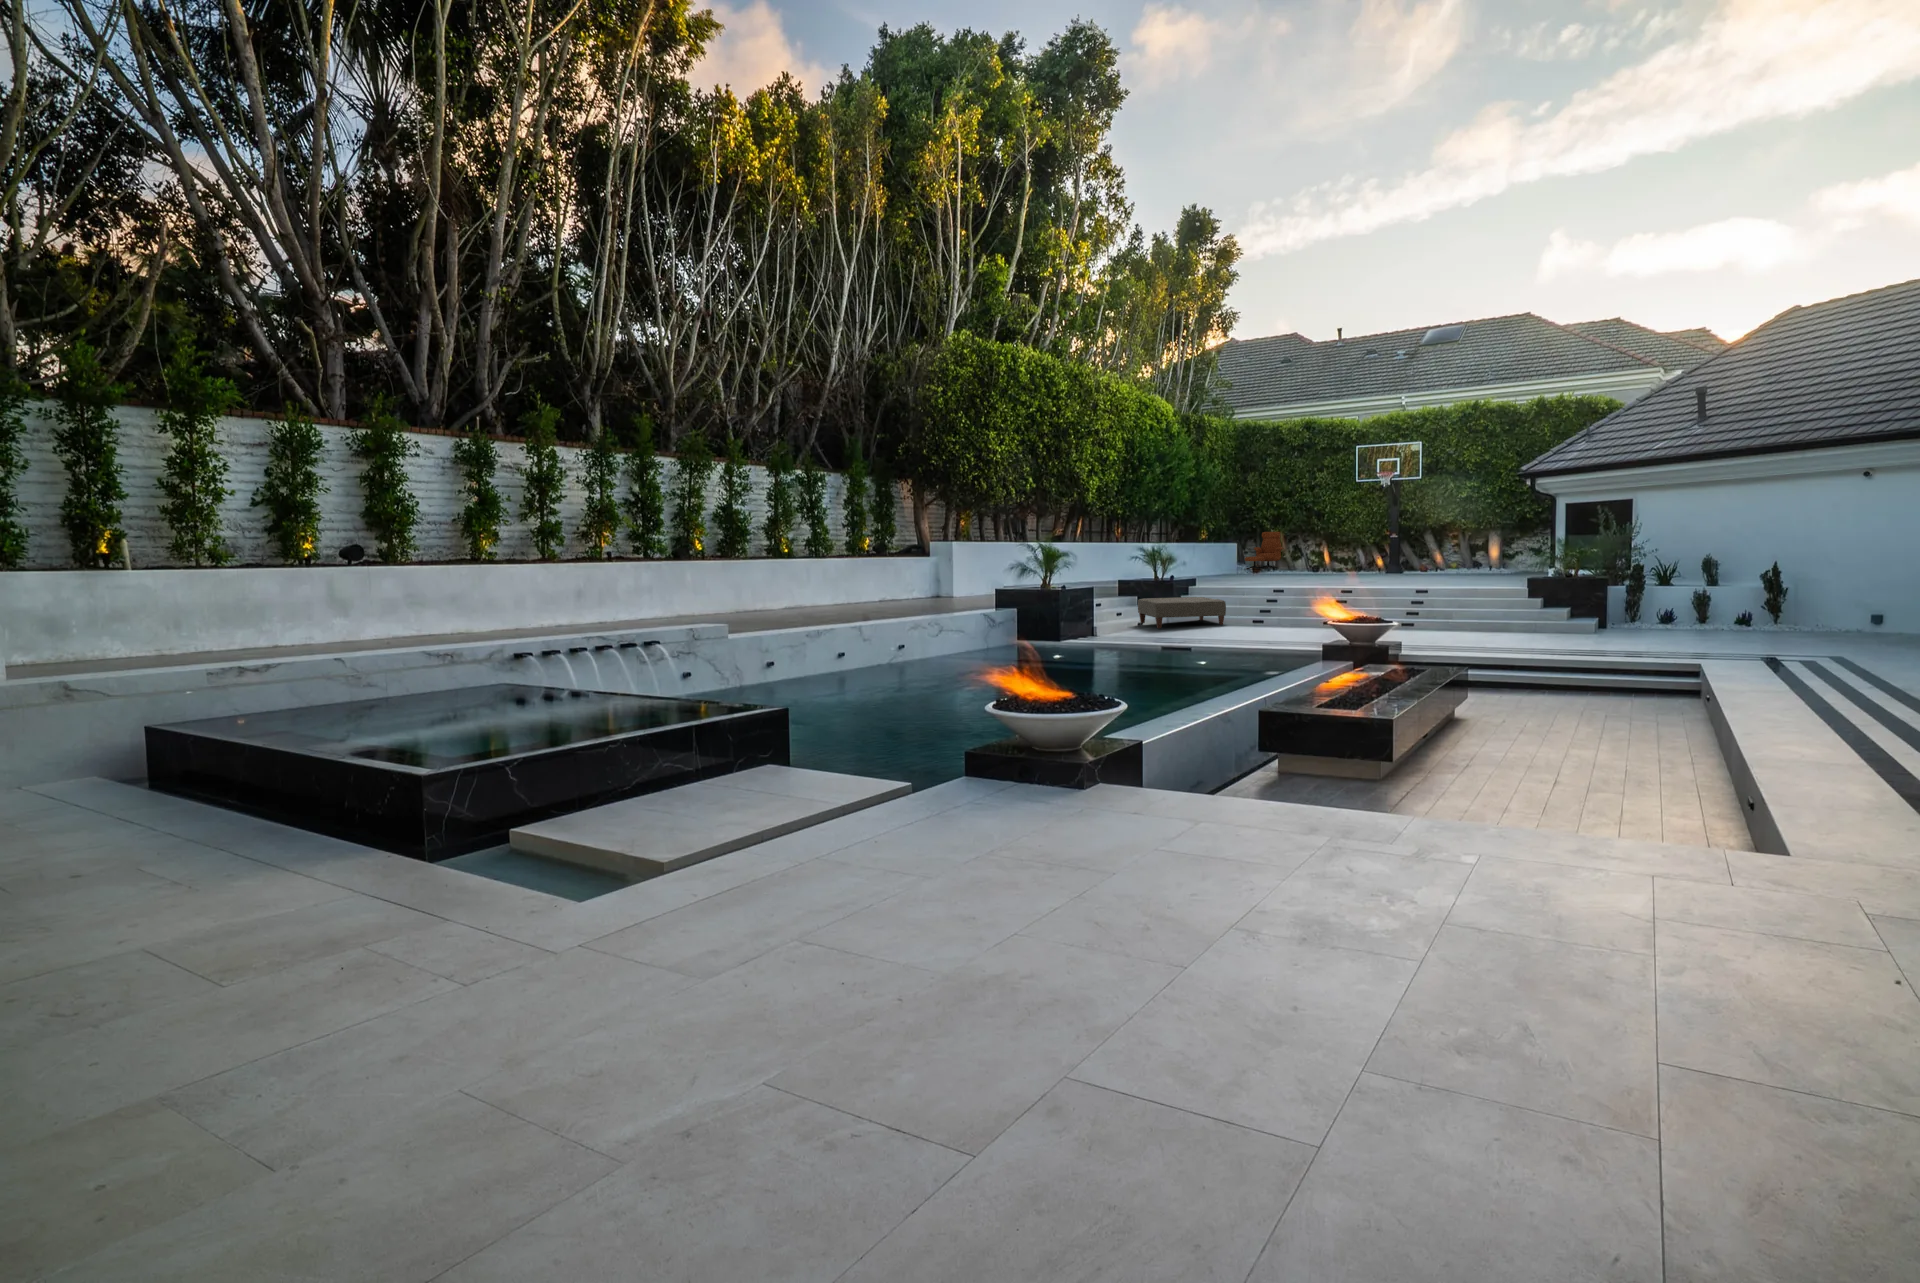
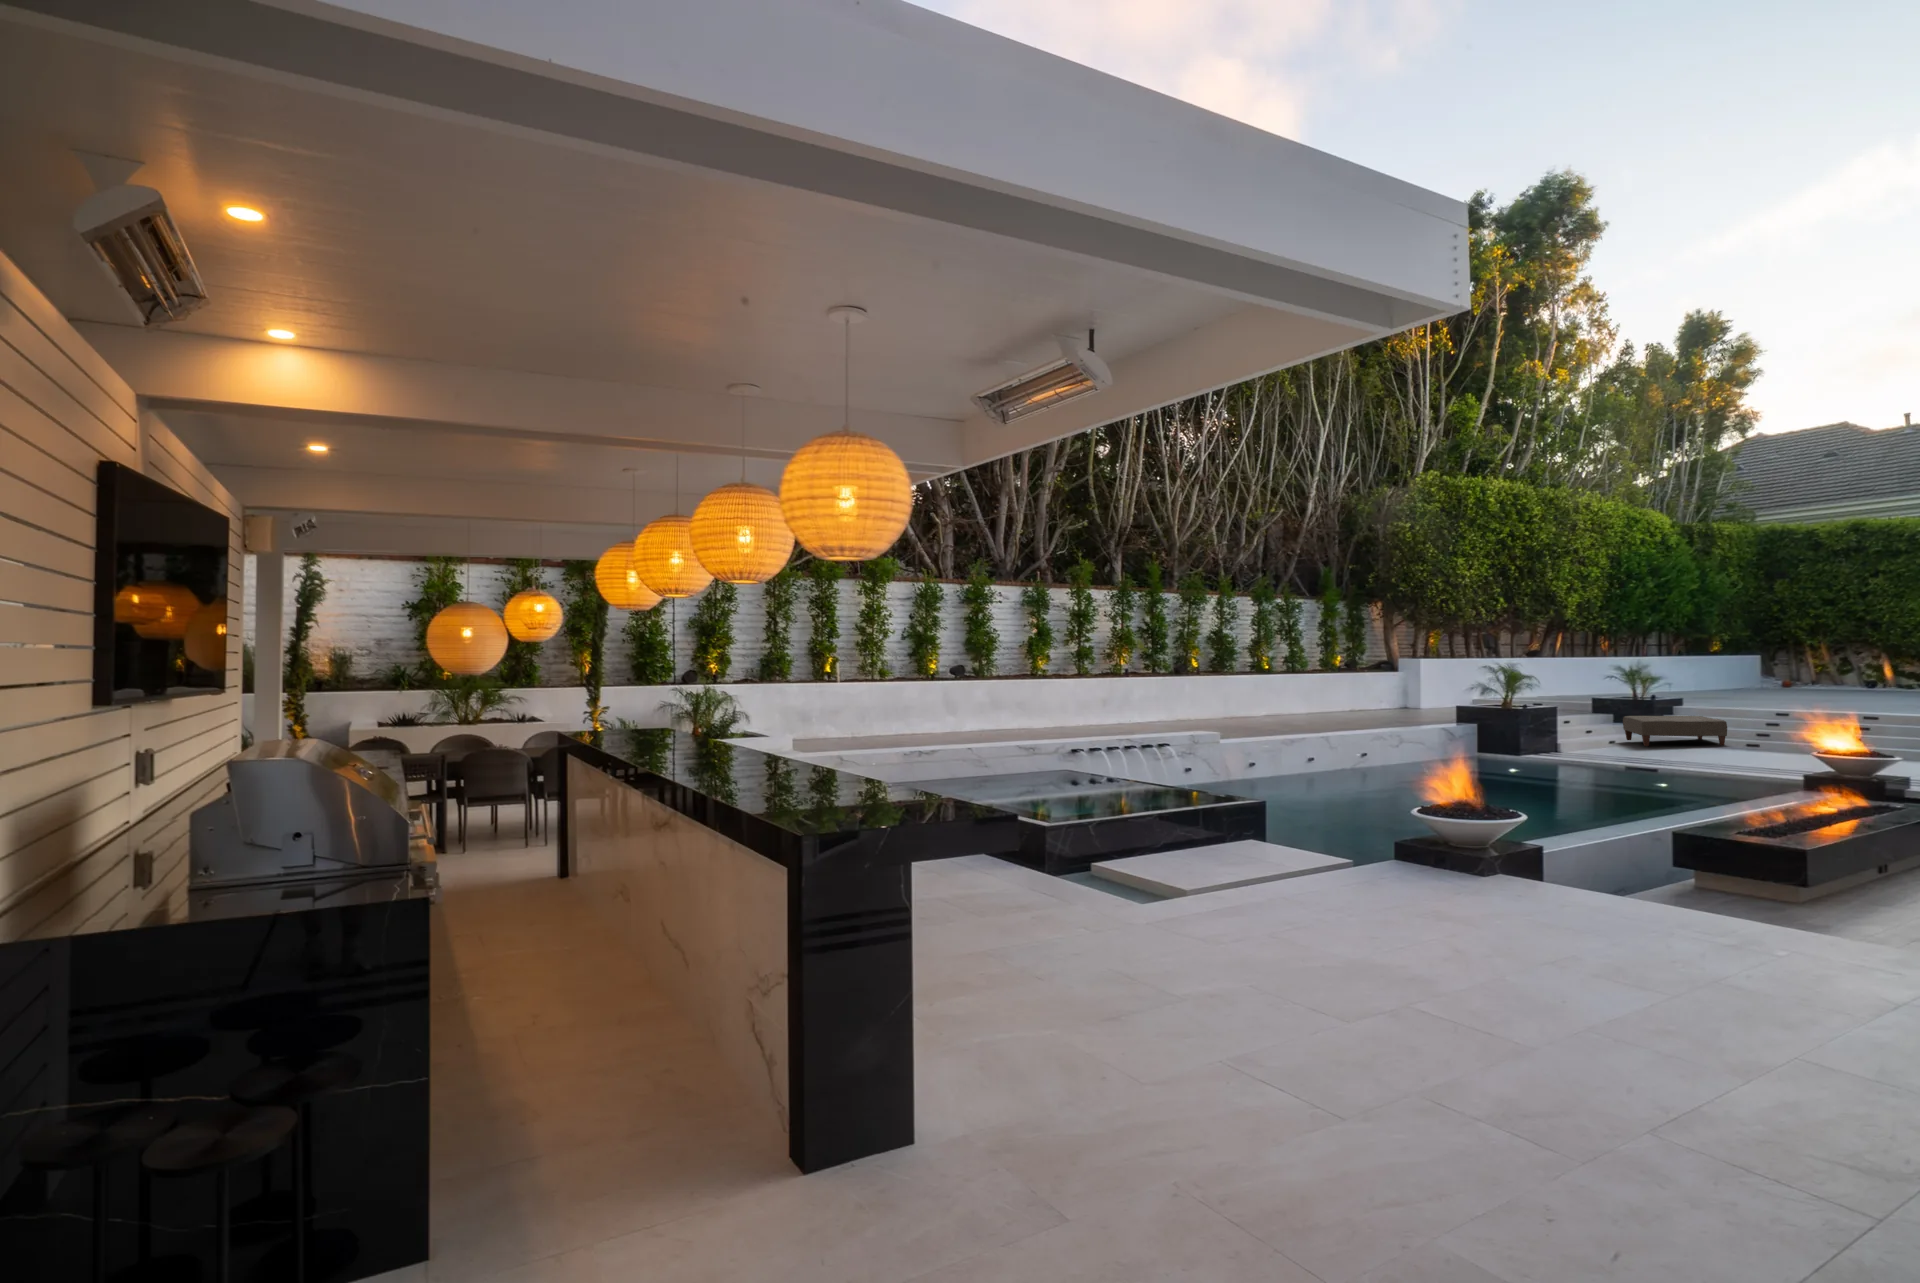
lounge chair: present [1245,532,1284,569] -> none [1770,645,1823,685]

